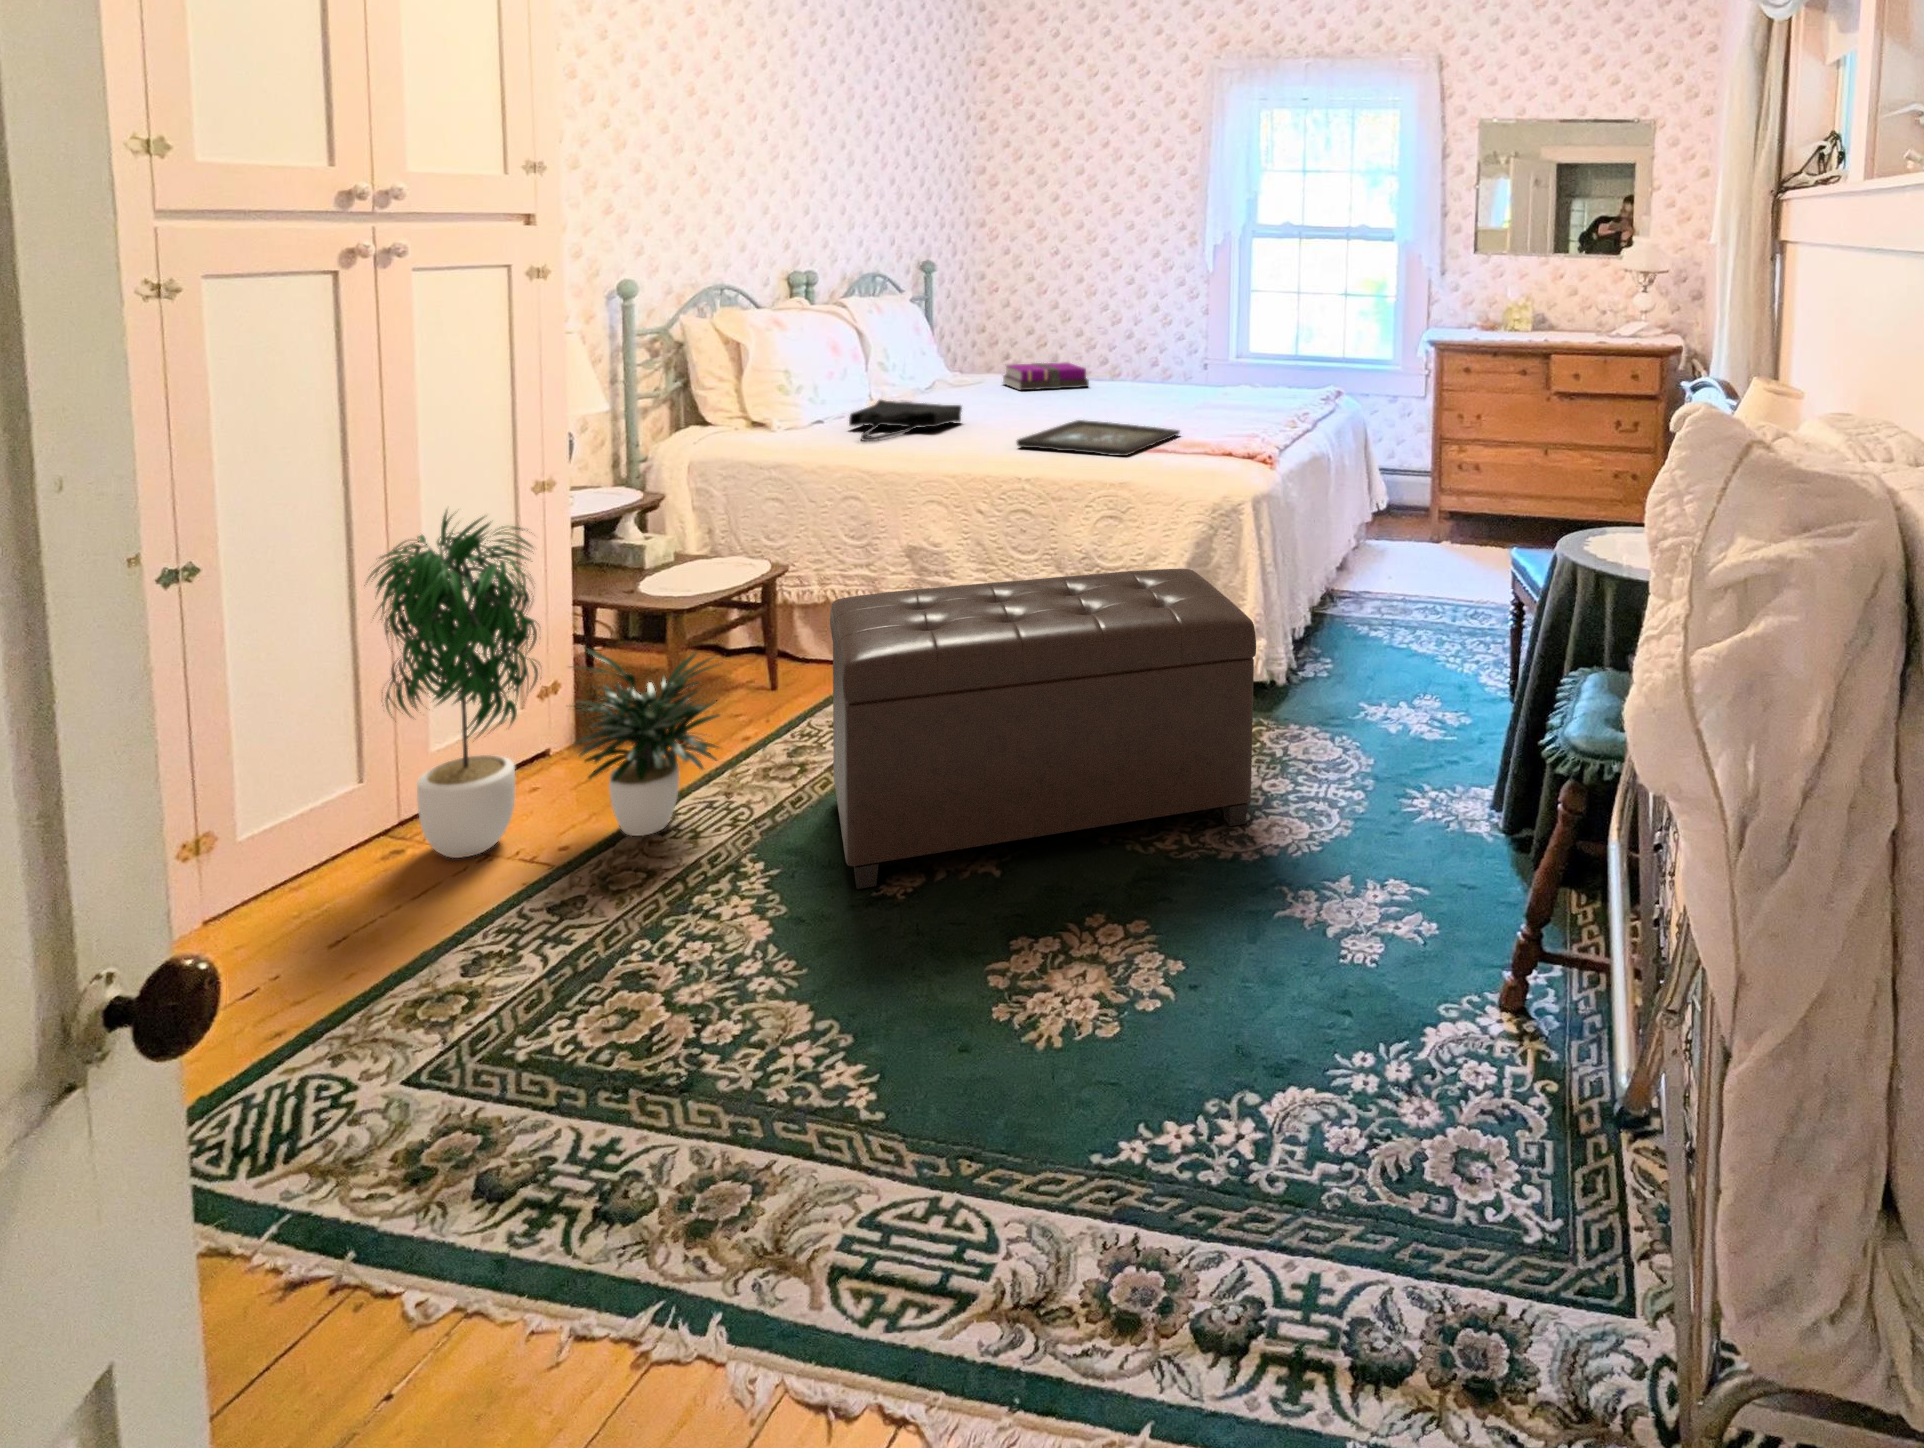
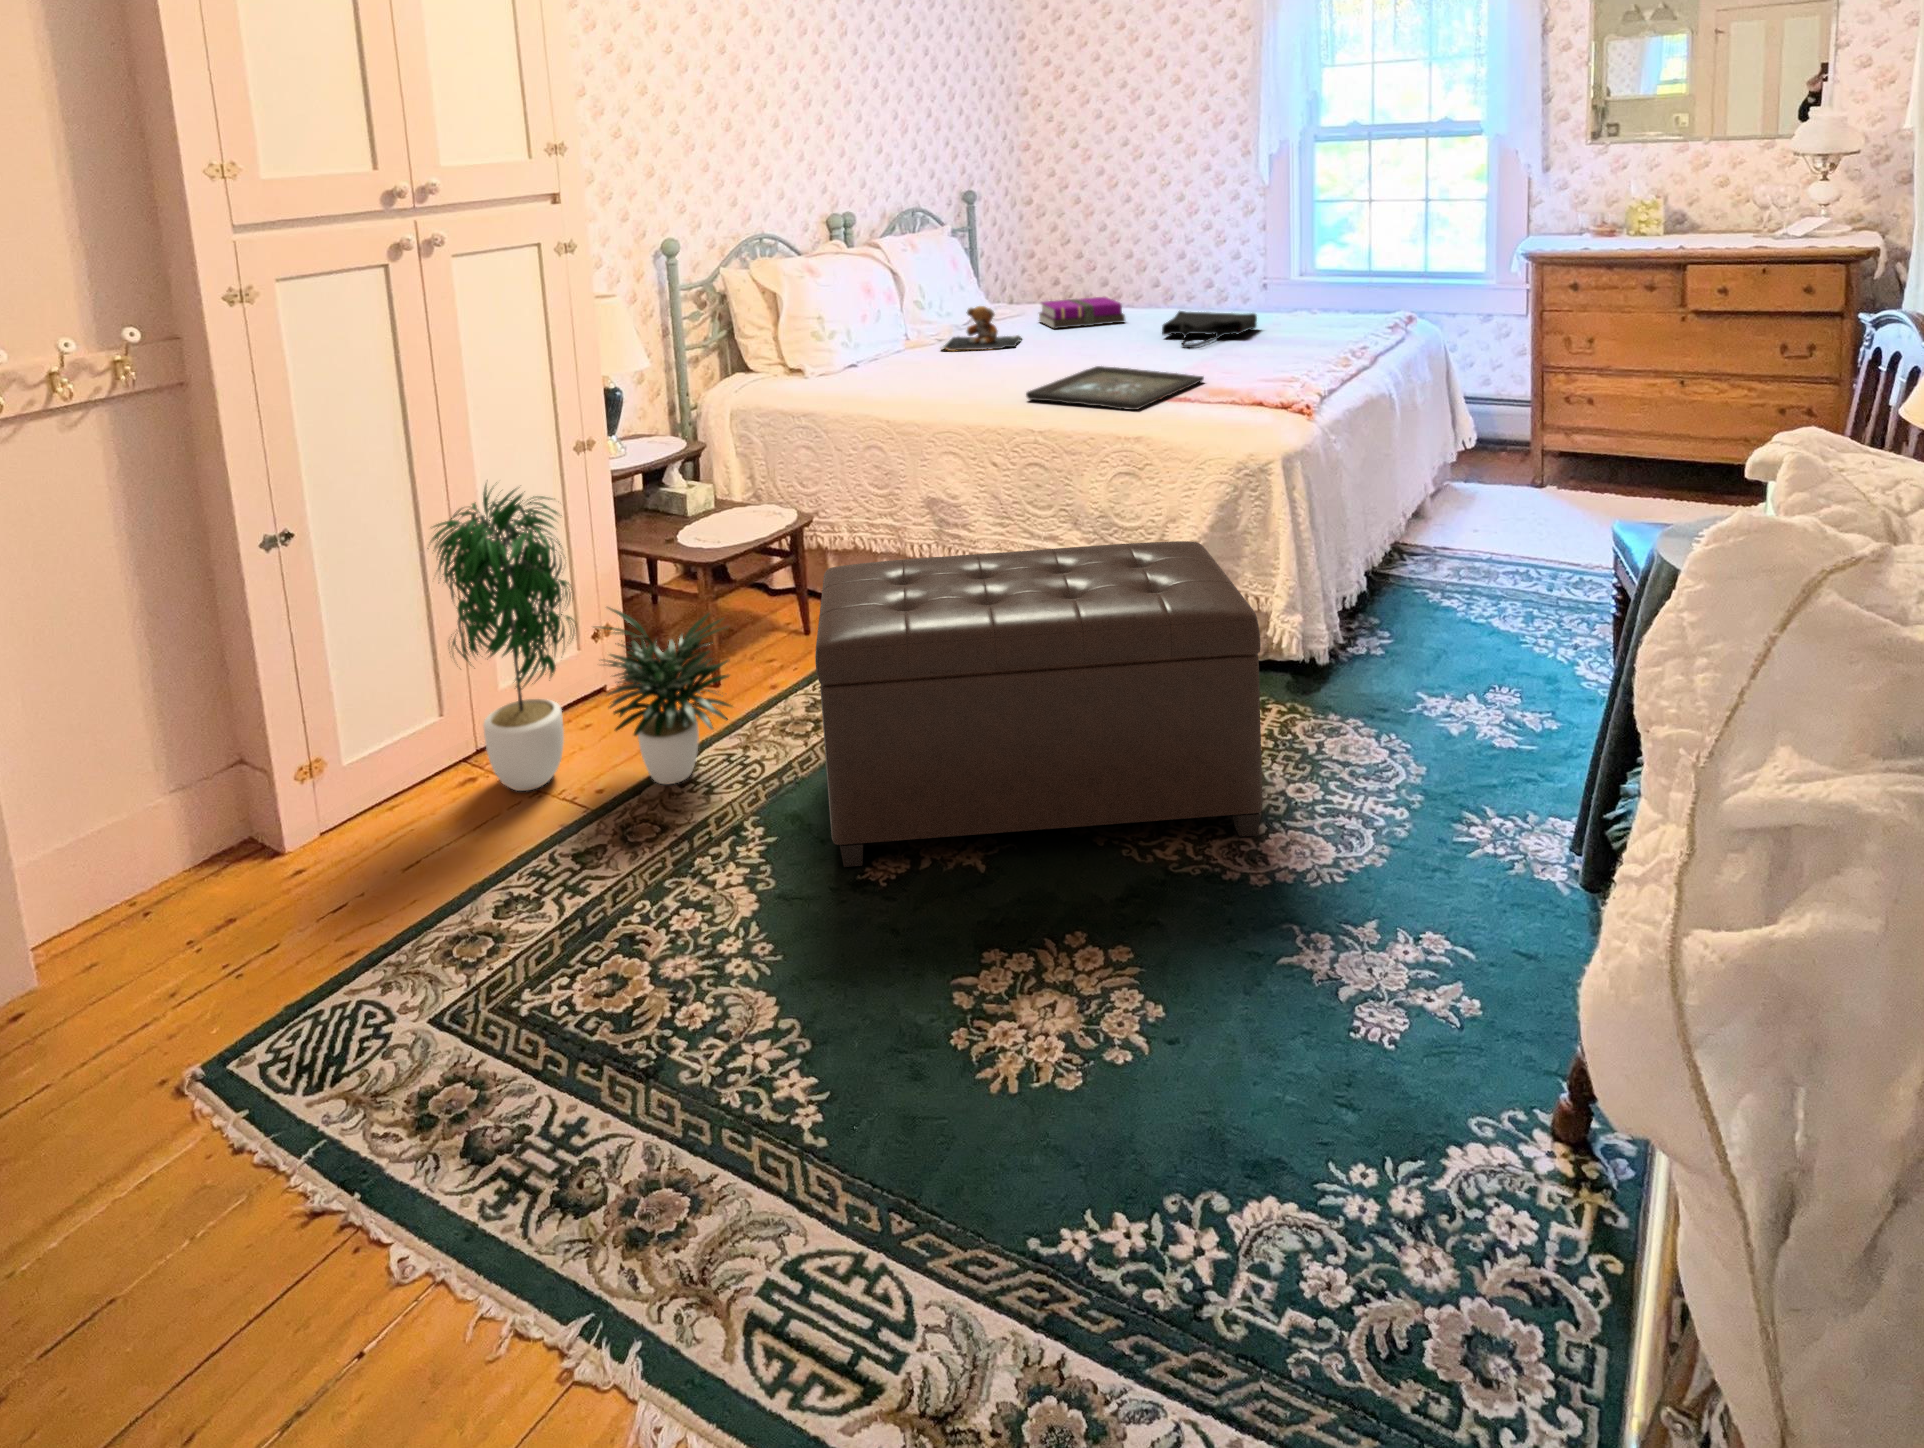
teddy bear: none [909,363,992,407] -> present [941,306,1021,351]
tote bag: present [849,400,962,441] -> present [1162,311,1257,348]

